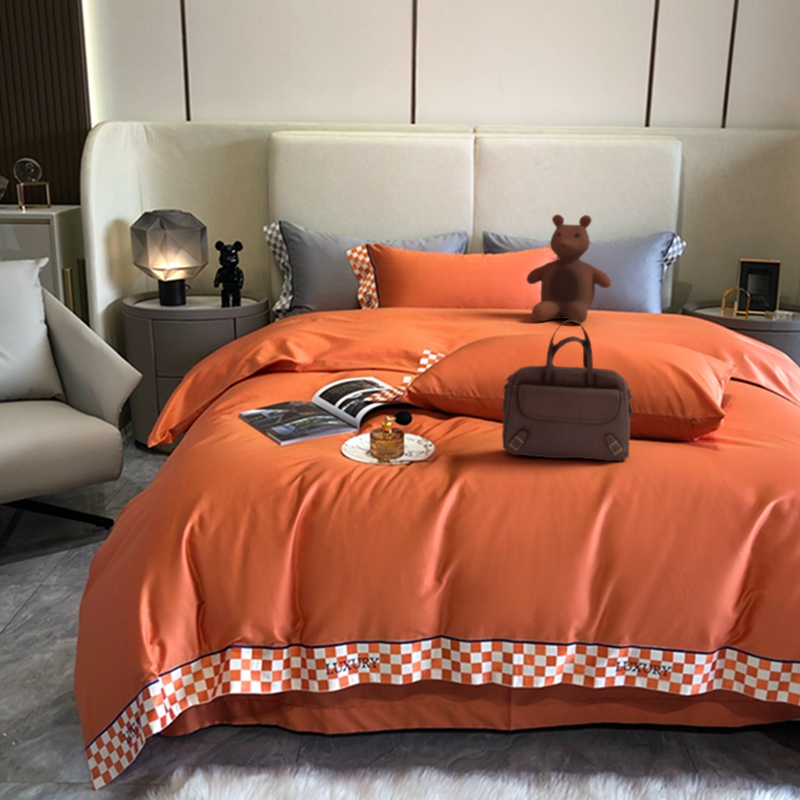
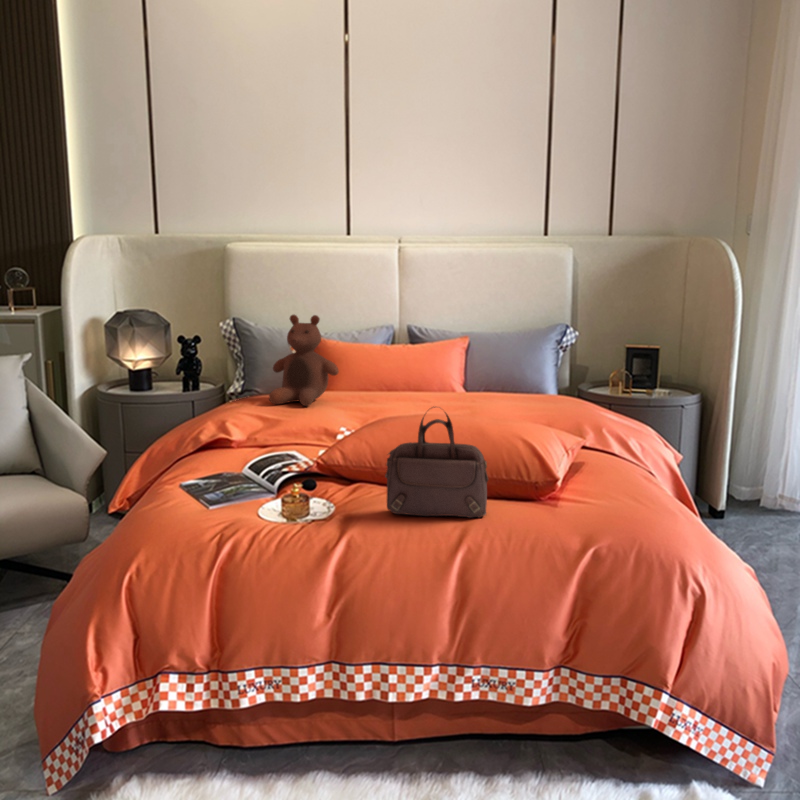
stuffed bear: present [527,215,611,323] -> present [269,315,339,406]

